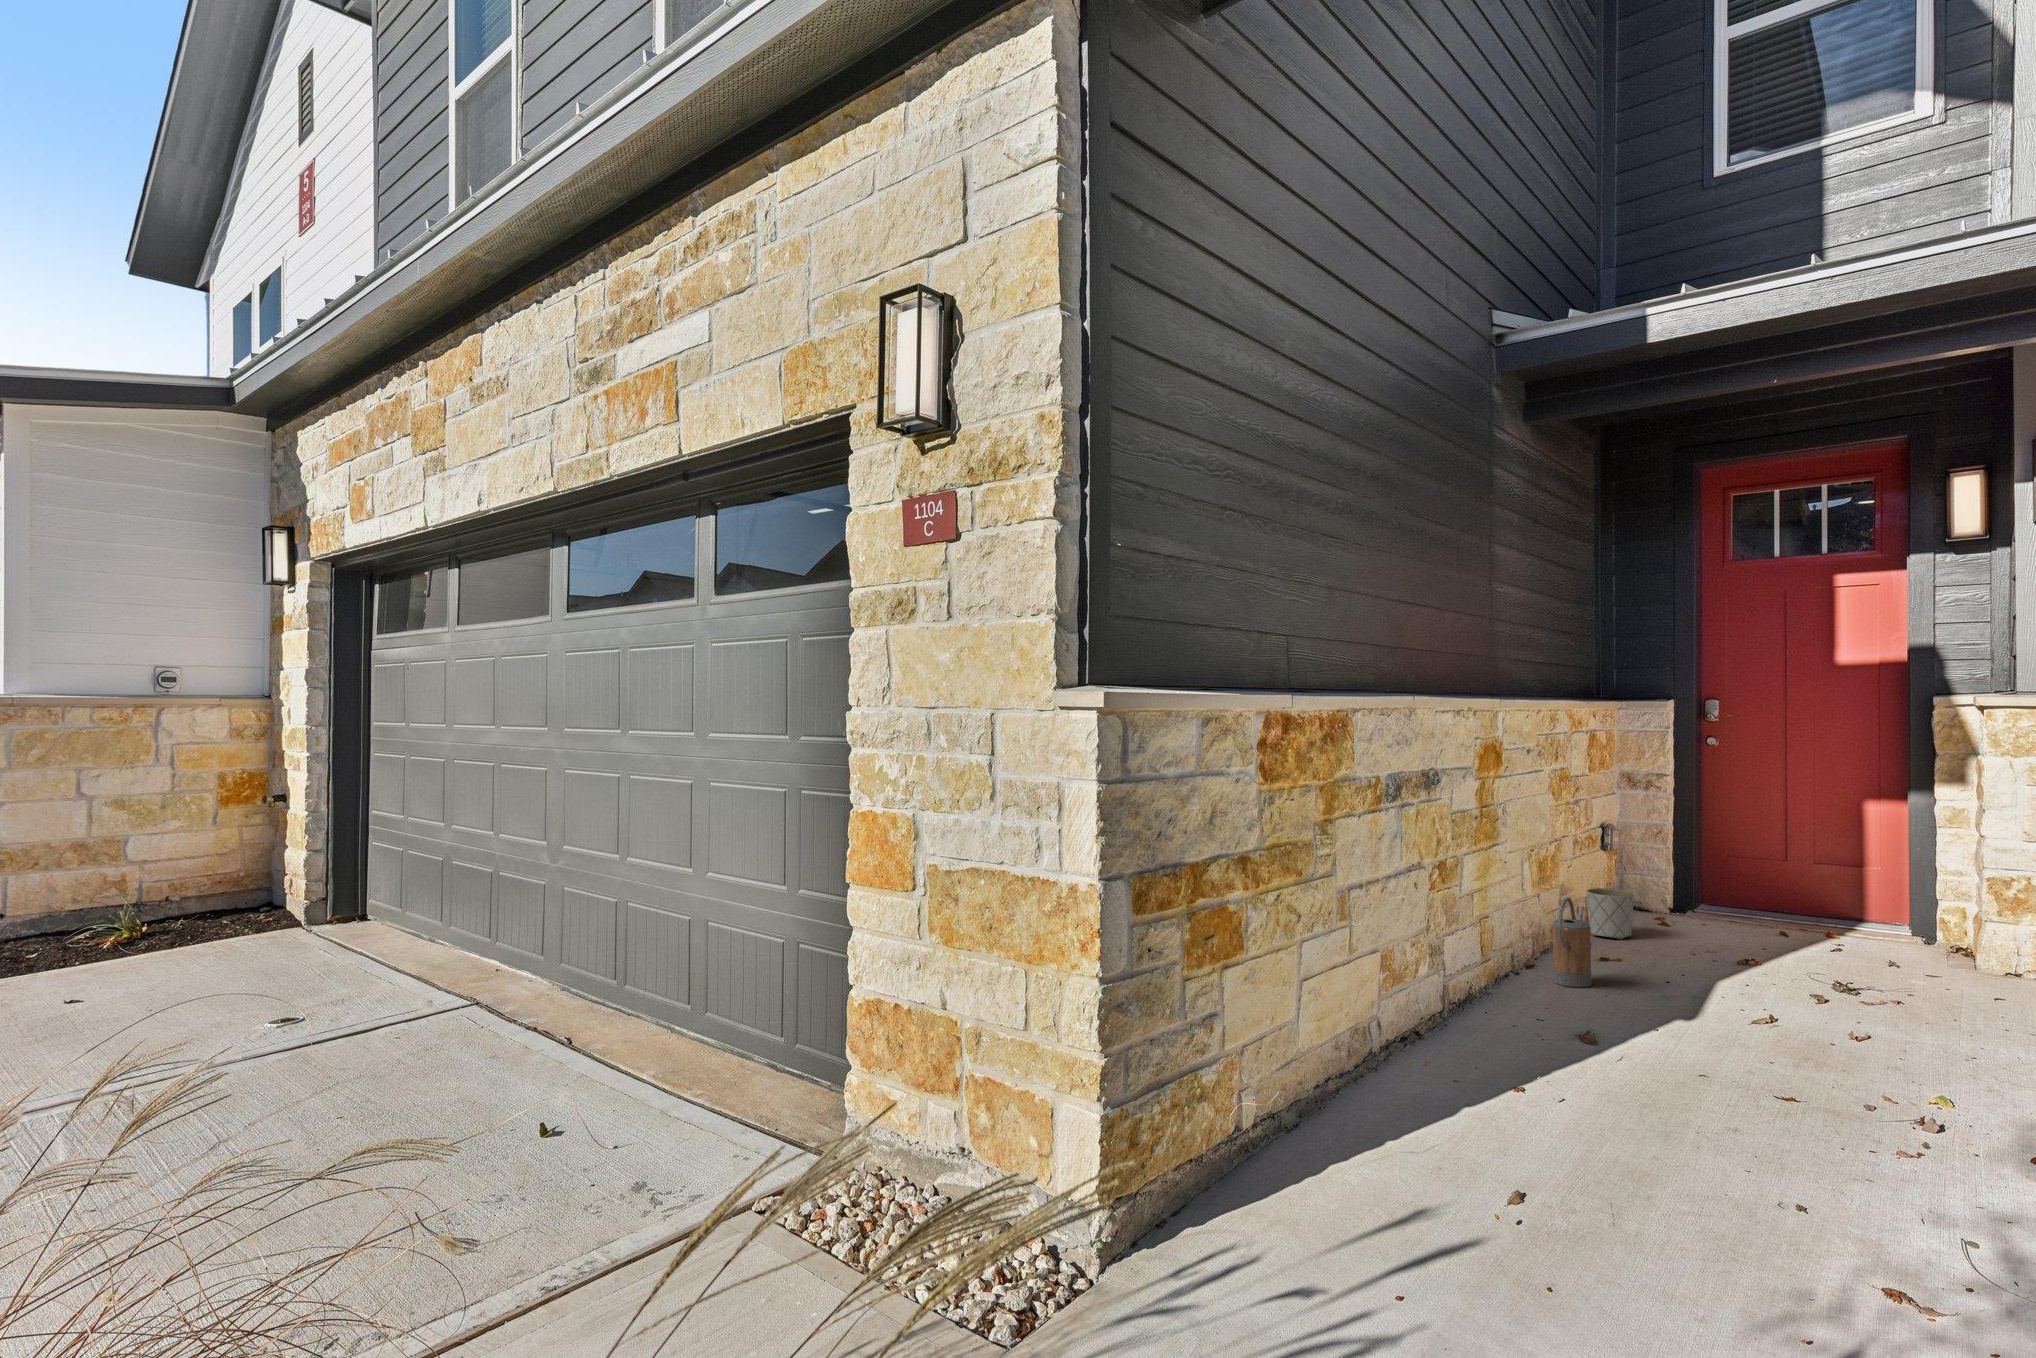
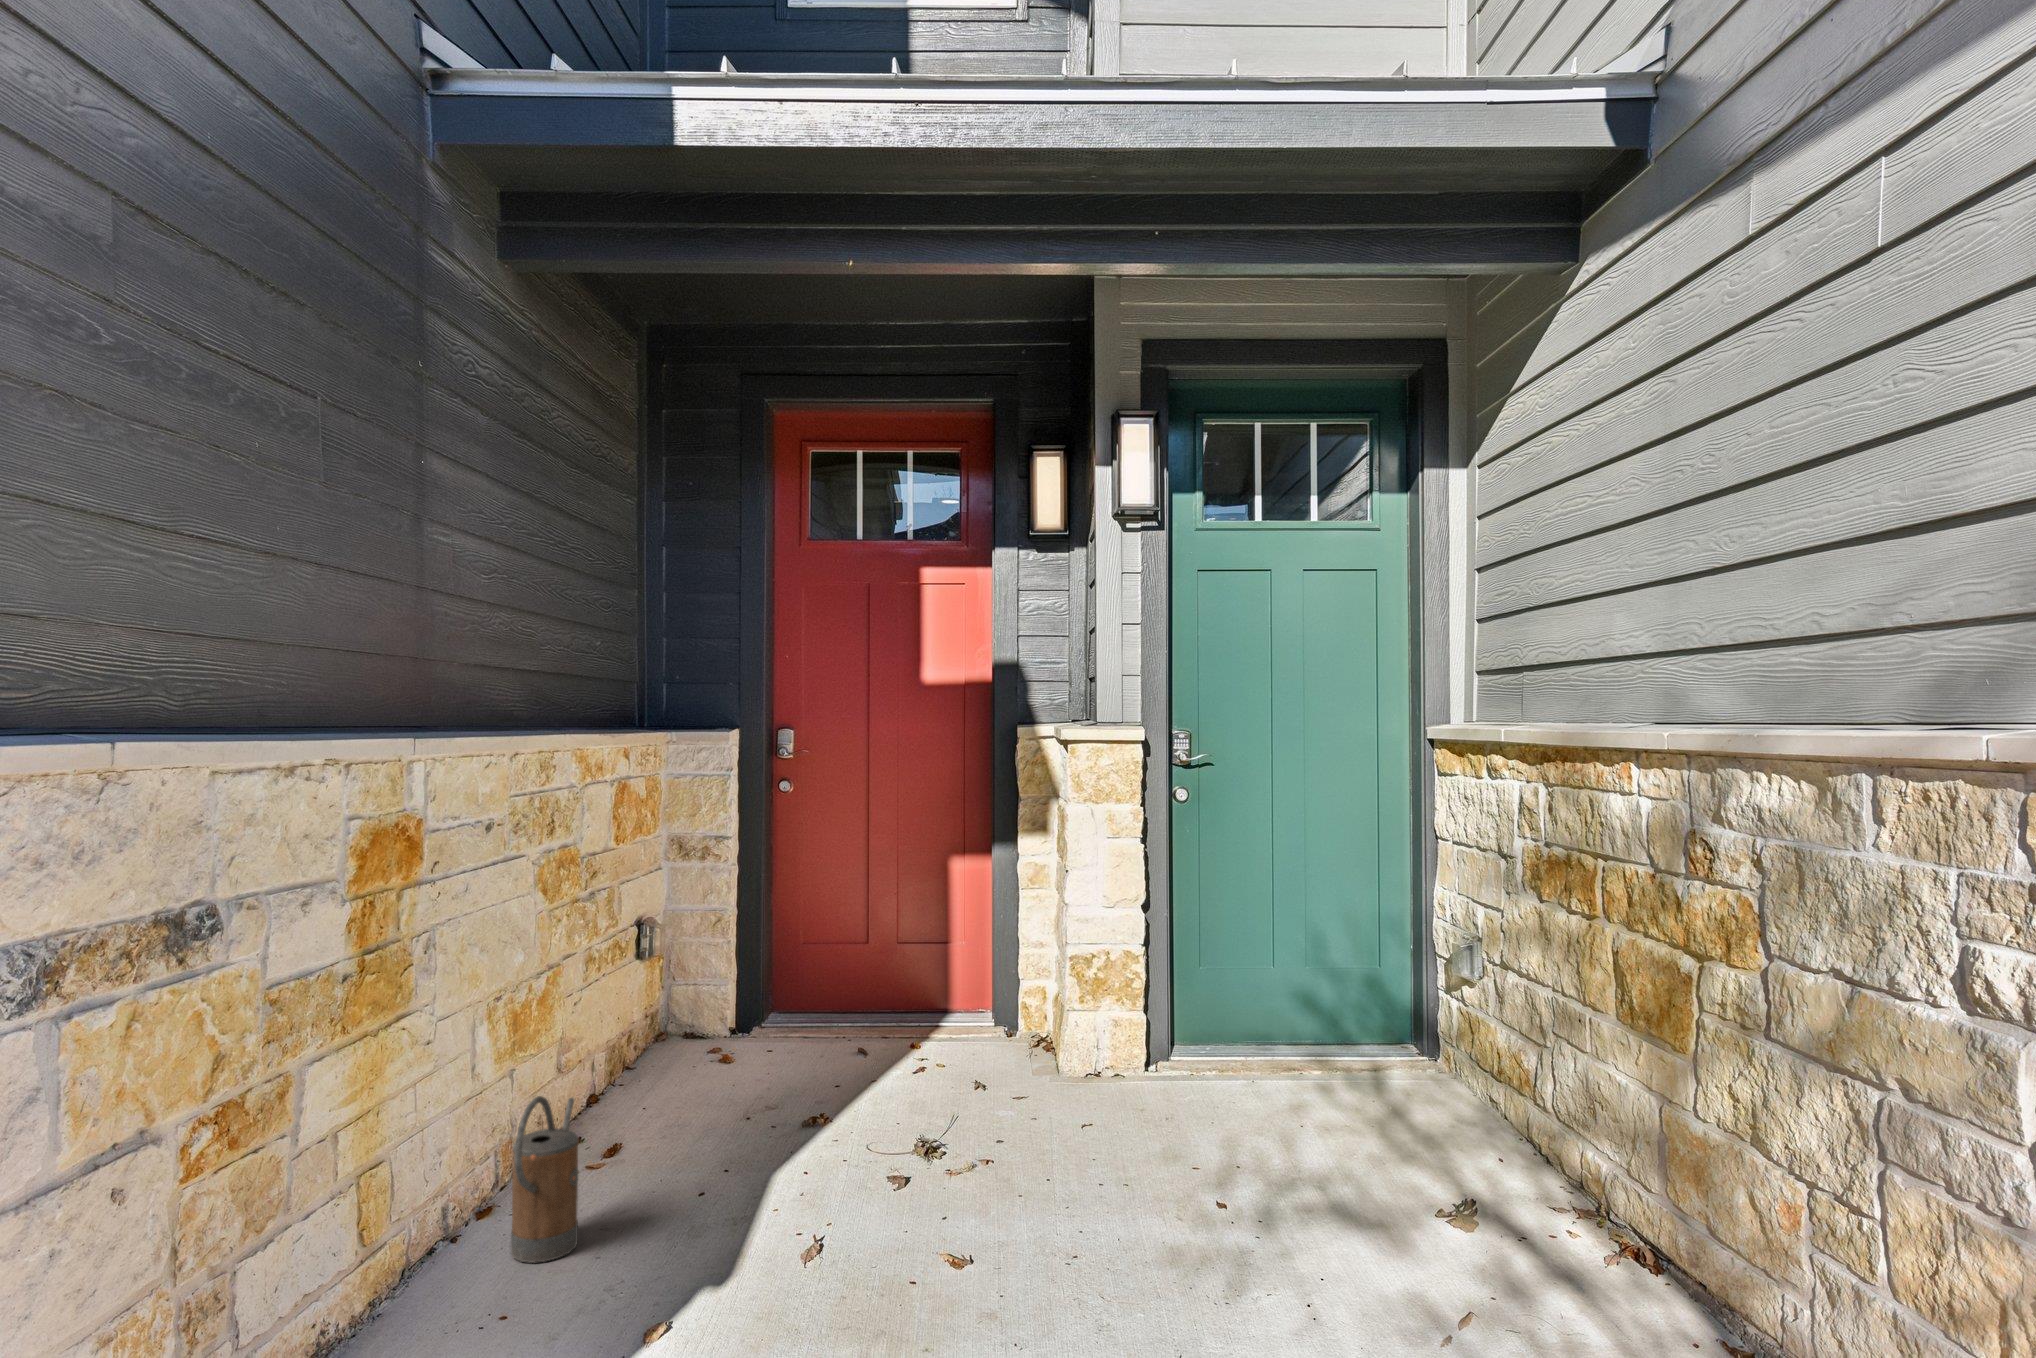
planter: present [1586,888,1633,939] -> none [602,1028,670,1112]

